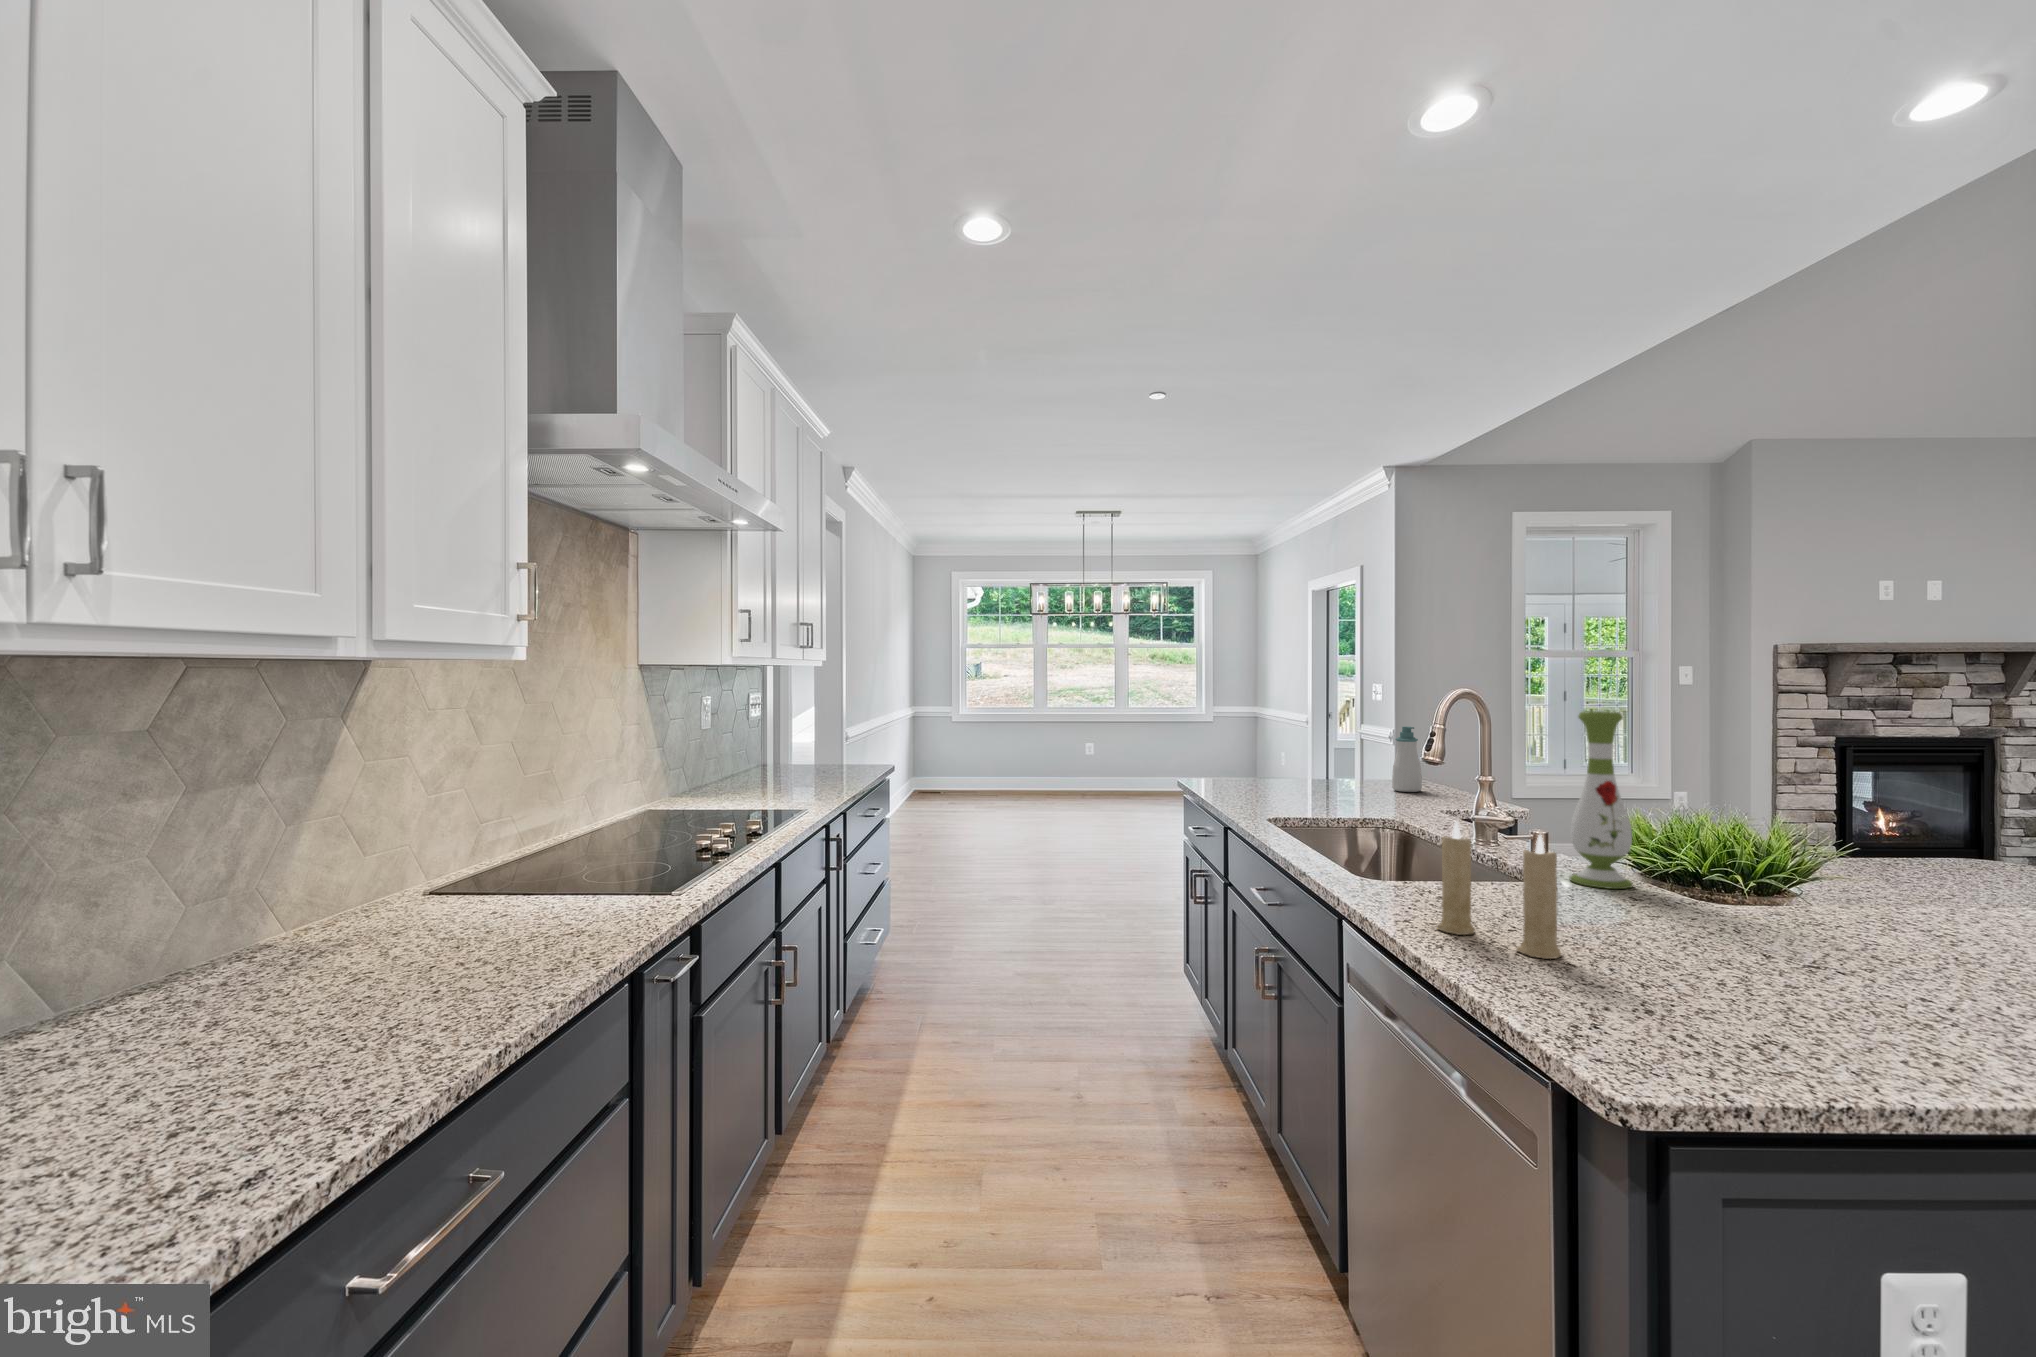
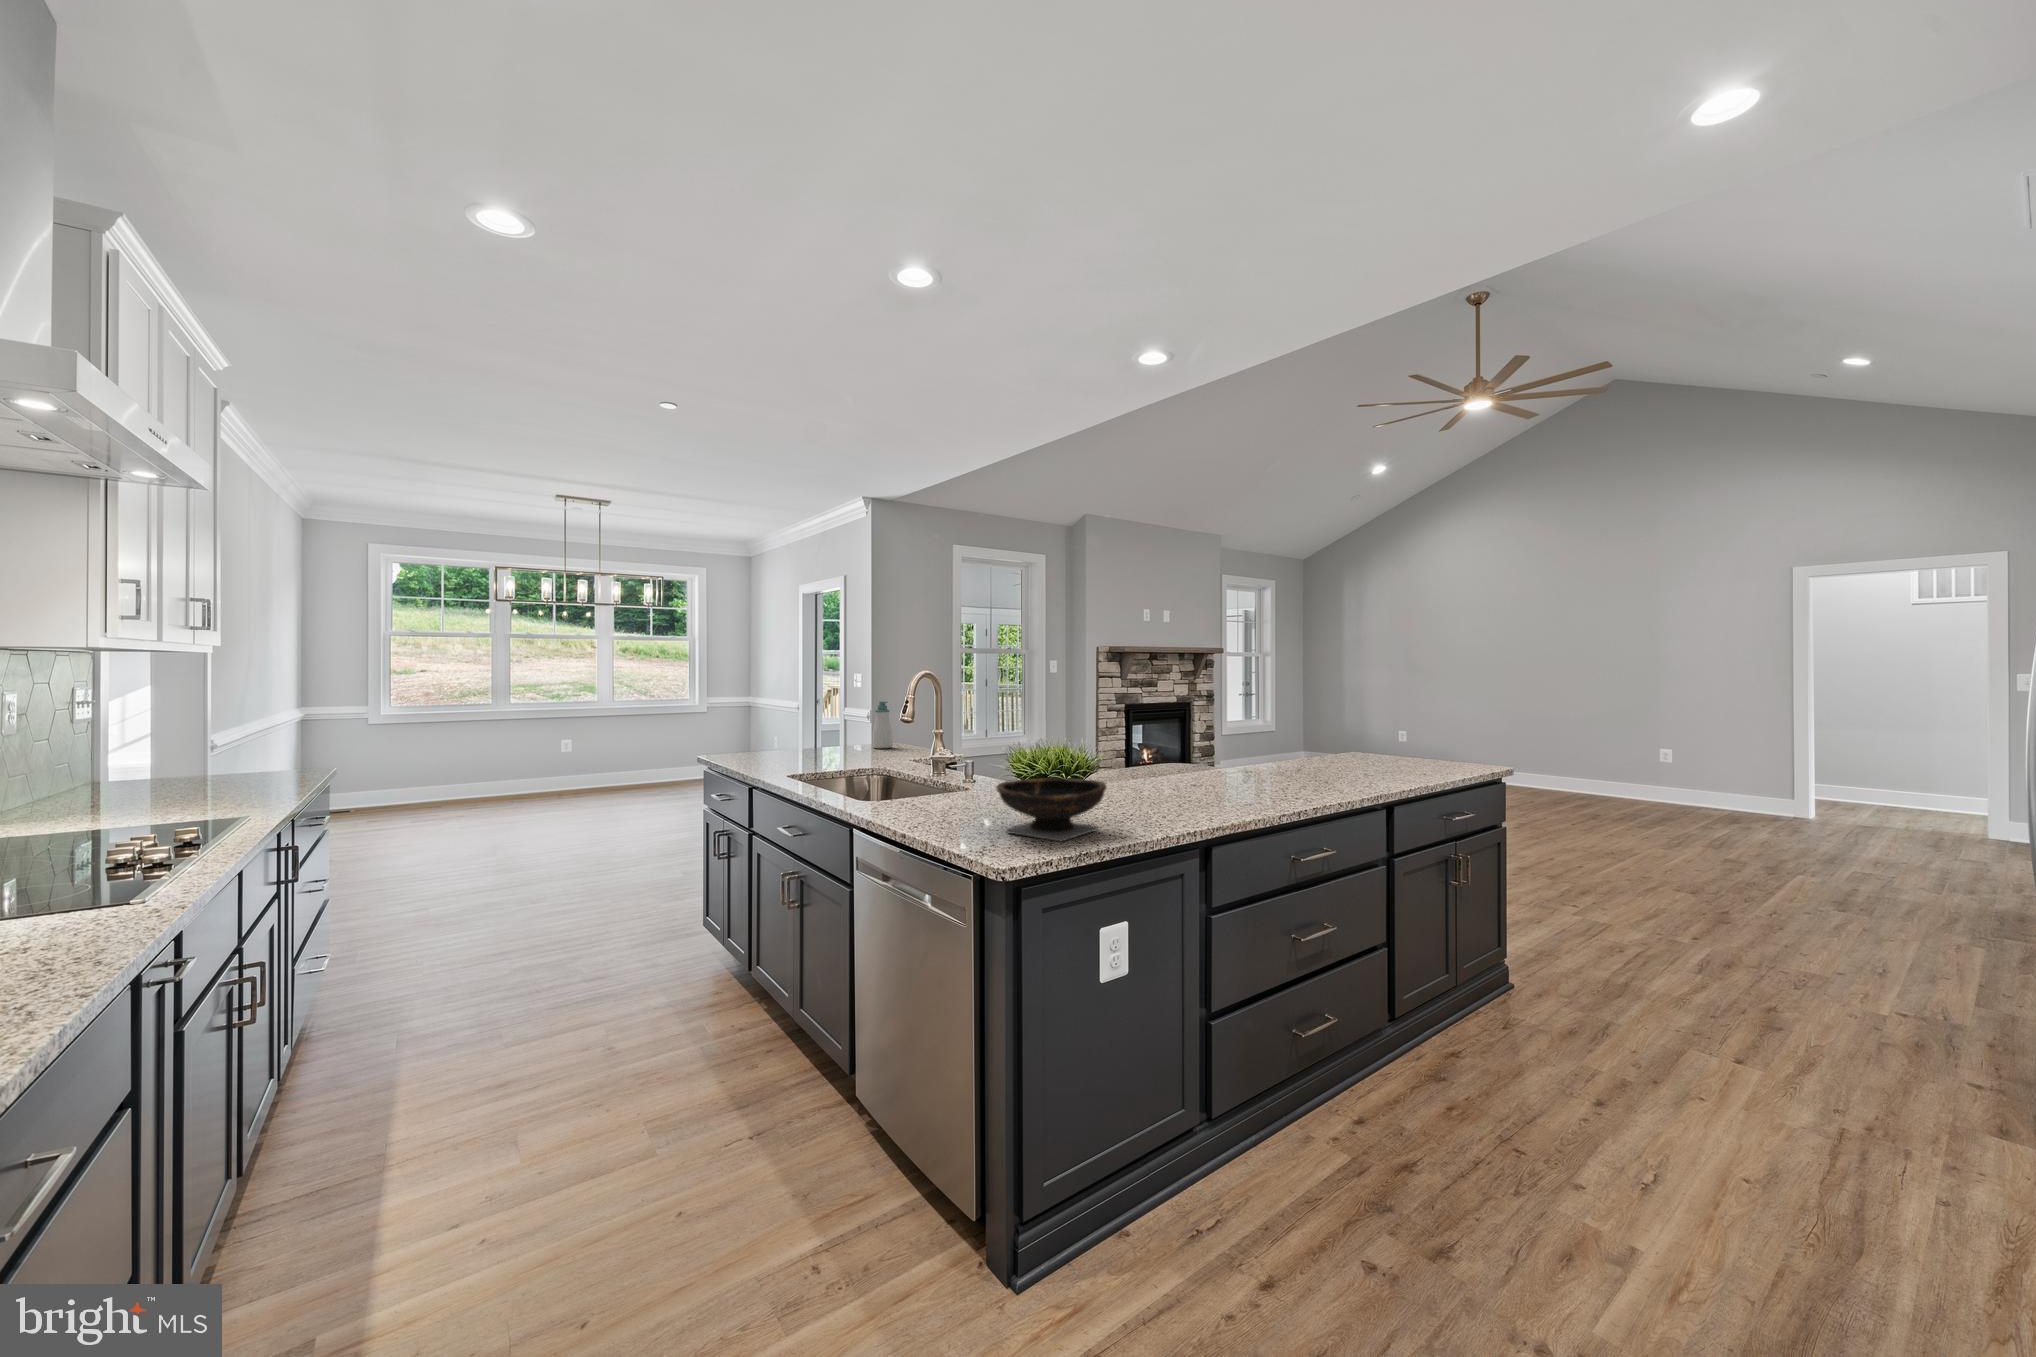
vase: present [1570,711,1633,889] -> none [983,684,1015,790]
candle: present [1437,822,1562,959] -> none [912,748,979,823]
bowl: none [1600,895,1877,1046] -> present [996,778,1107,841]

